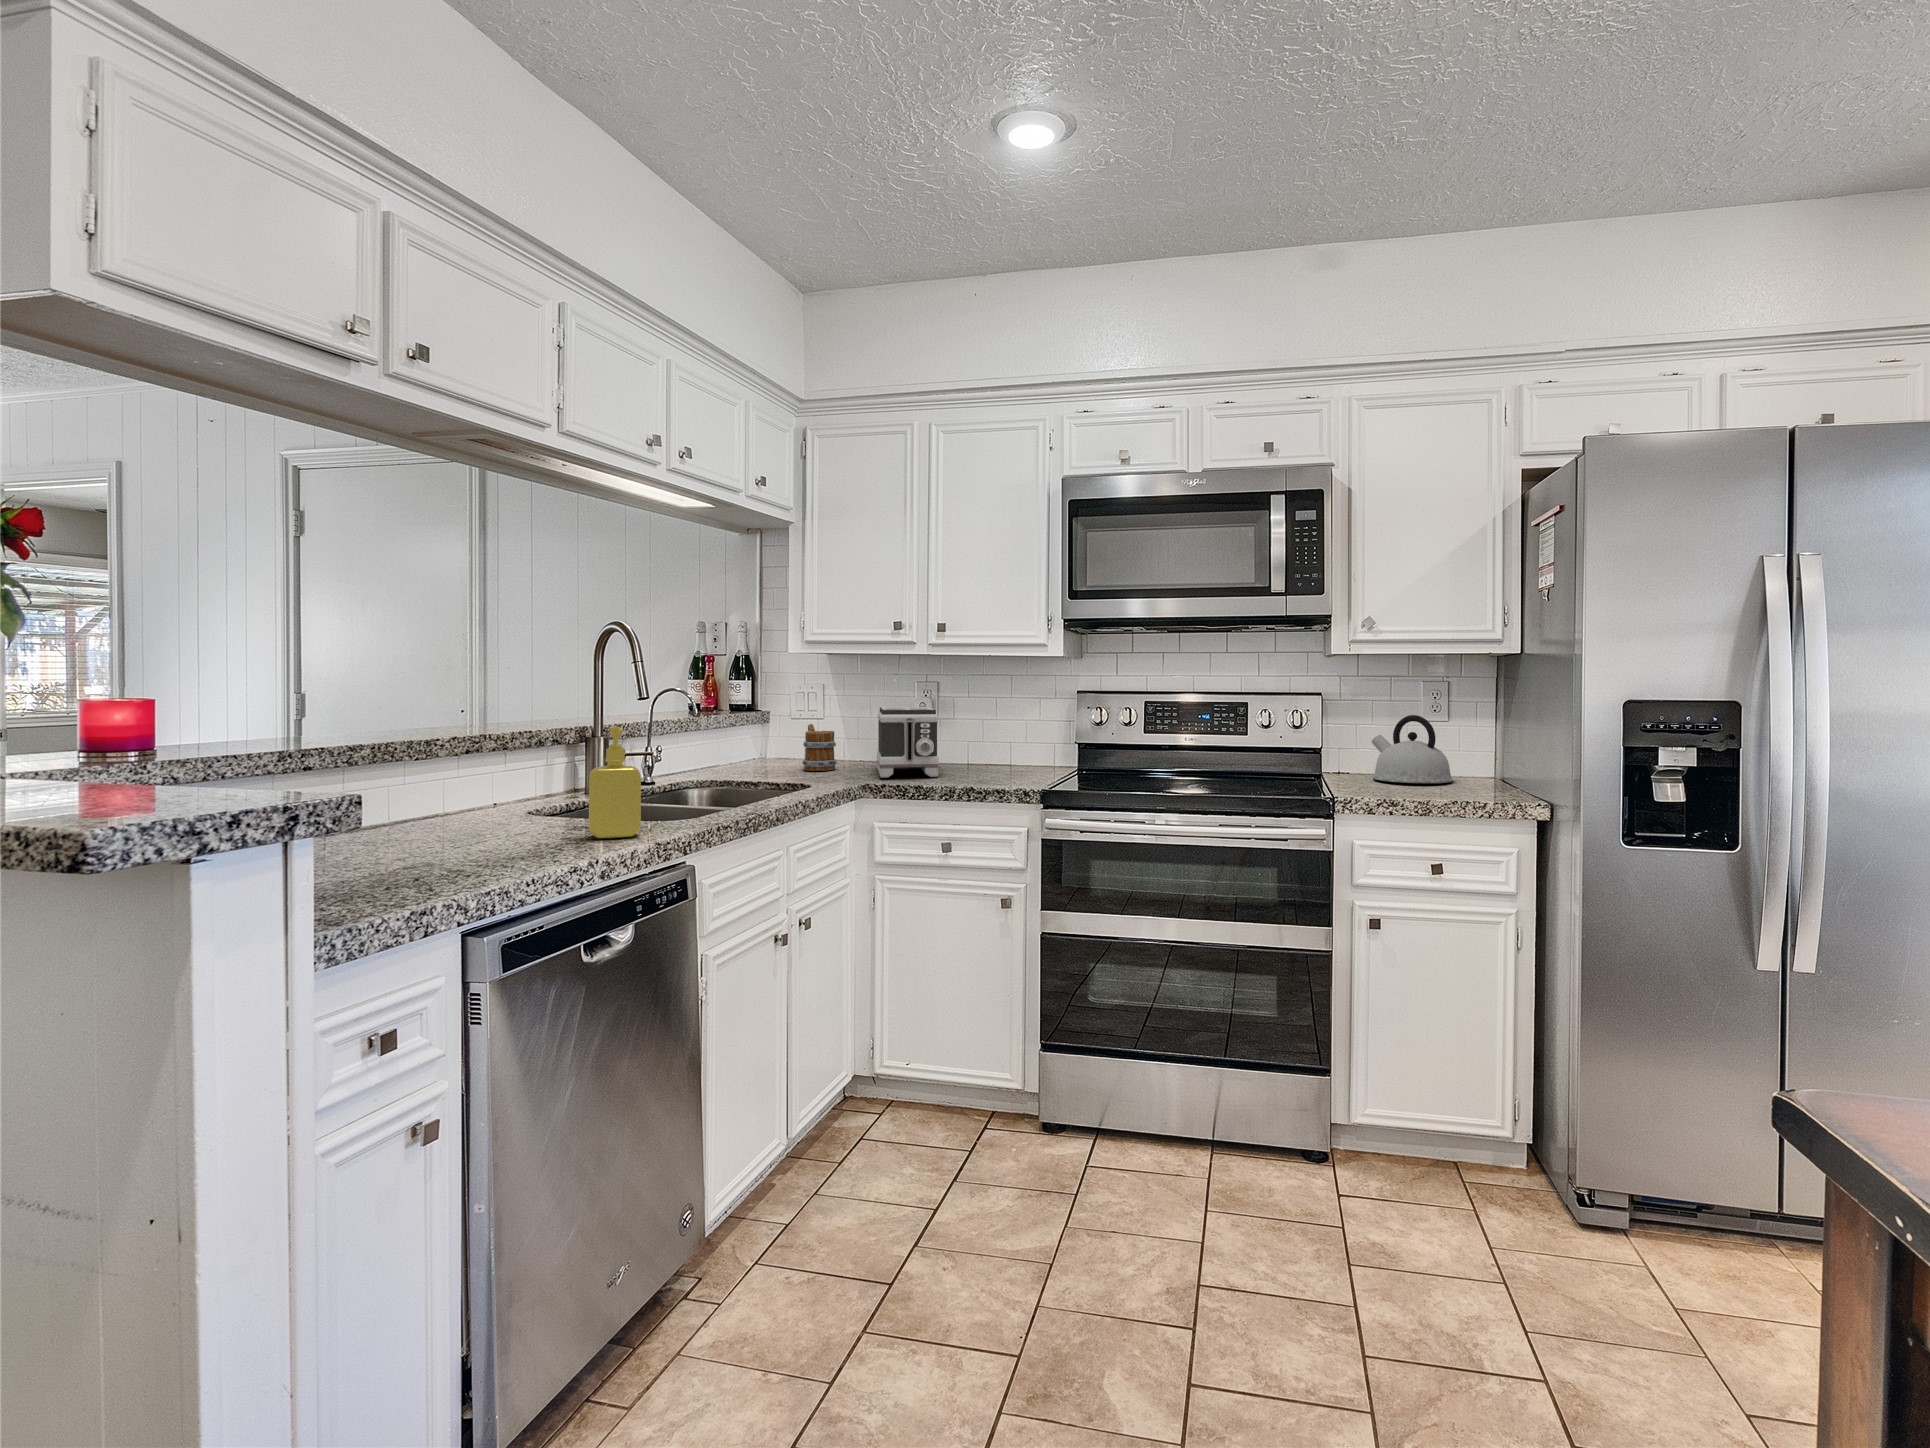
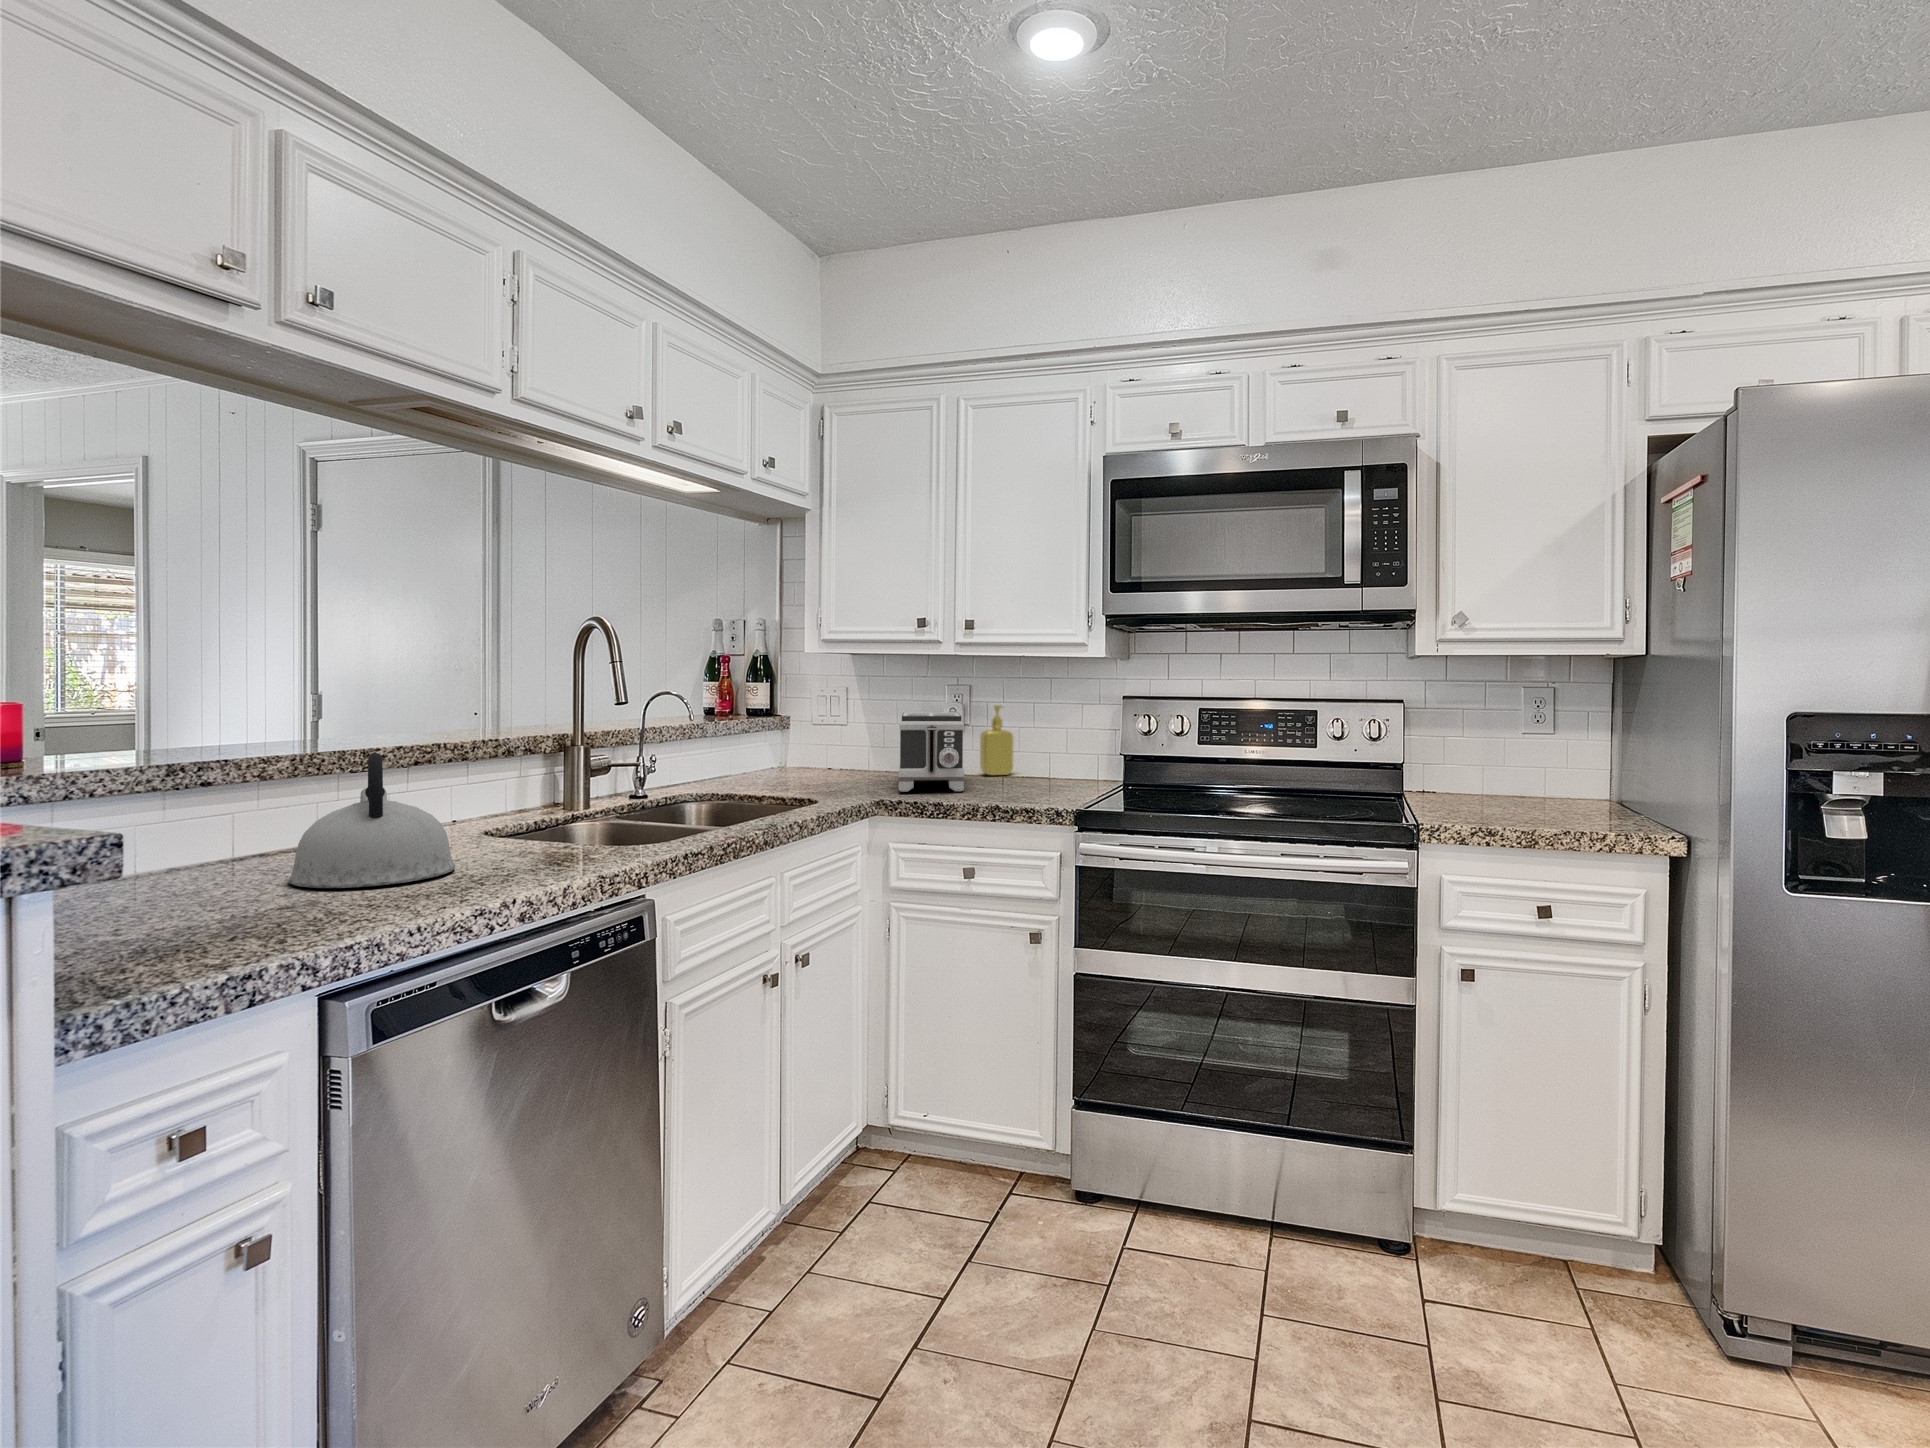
kettle: present [1372,715,1453,783] -> present [288,753,455,888]
mug: present [802,724,837,771] -> none [819,730,857,782]
soap dispenser: present [589,727,641,839] -> present [980,705,1013,775]

